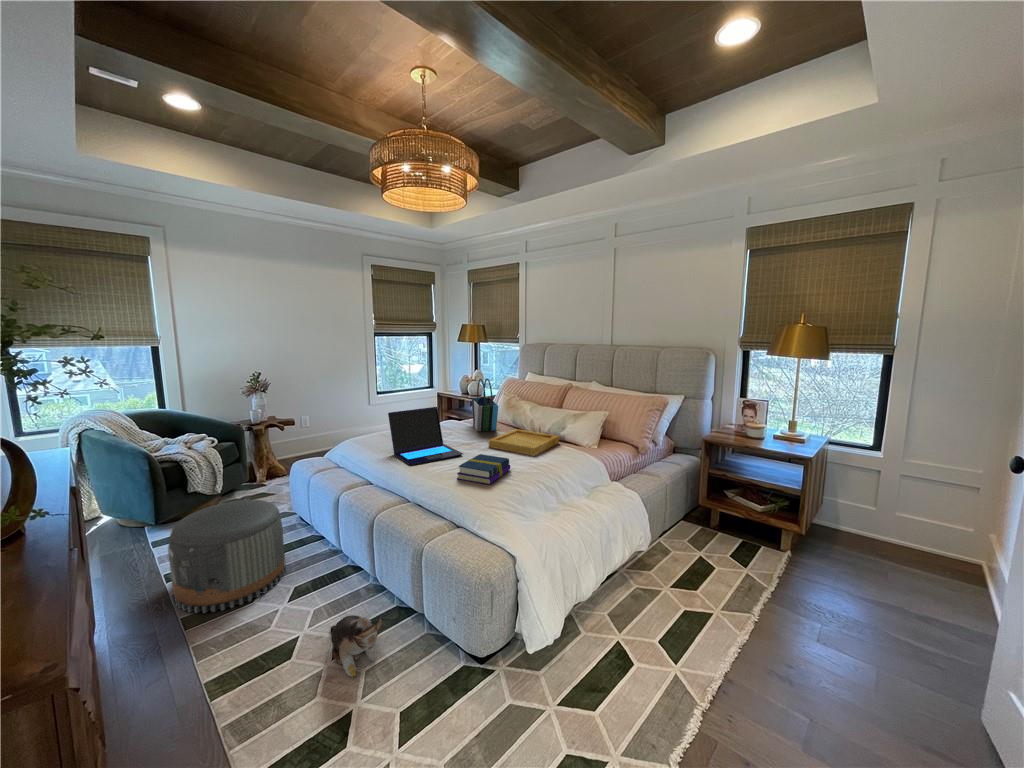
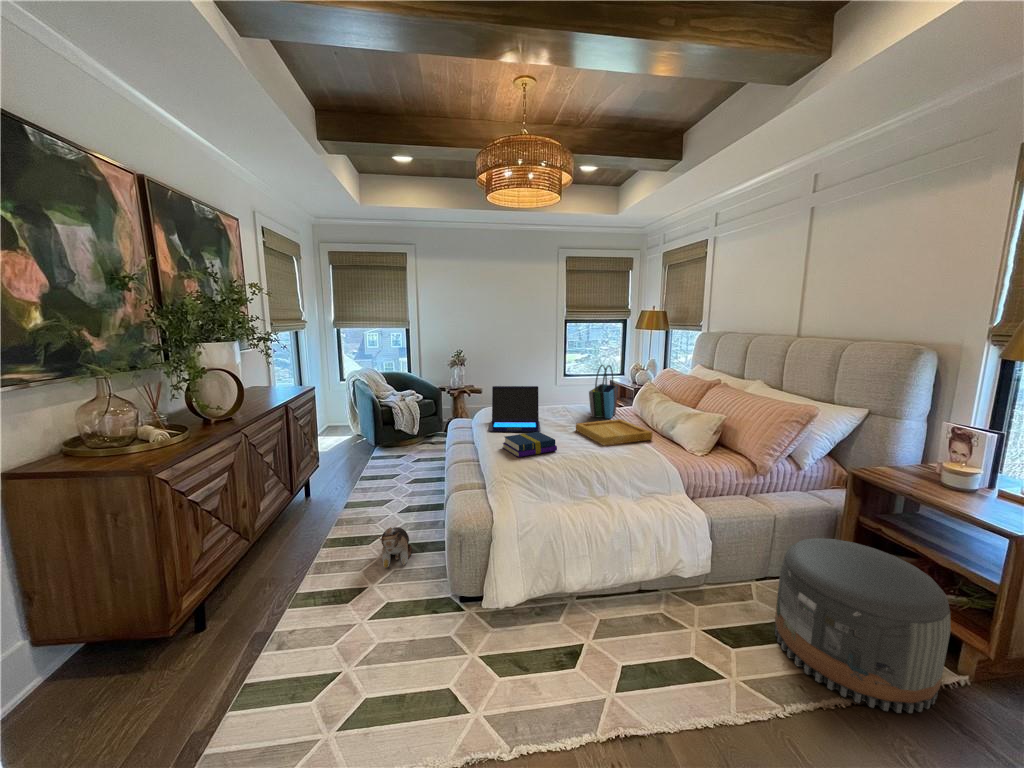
pouf: present [168,500,285,613] -> present [775,538,951,713]

